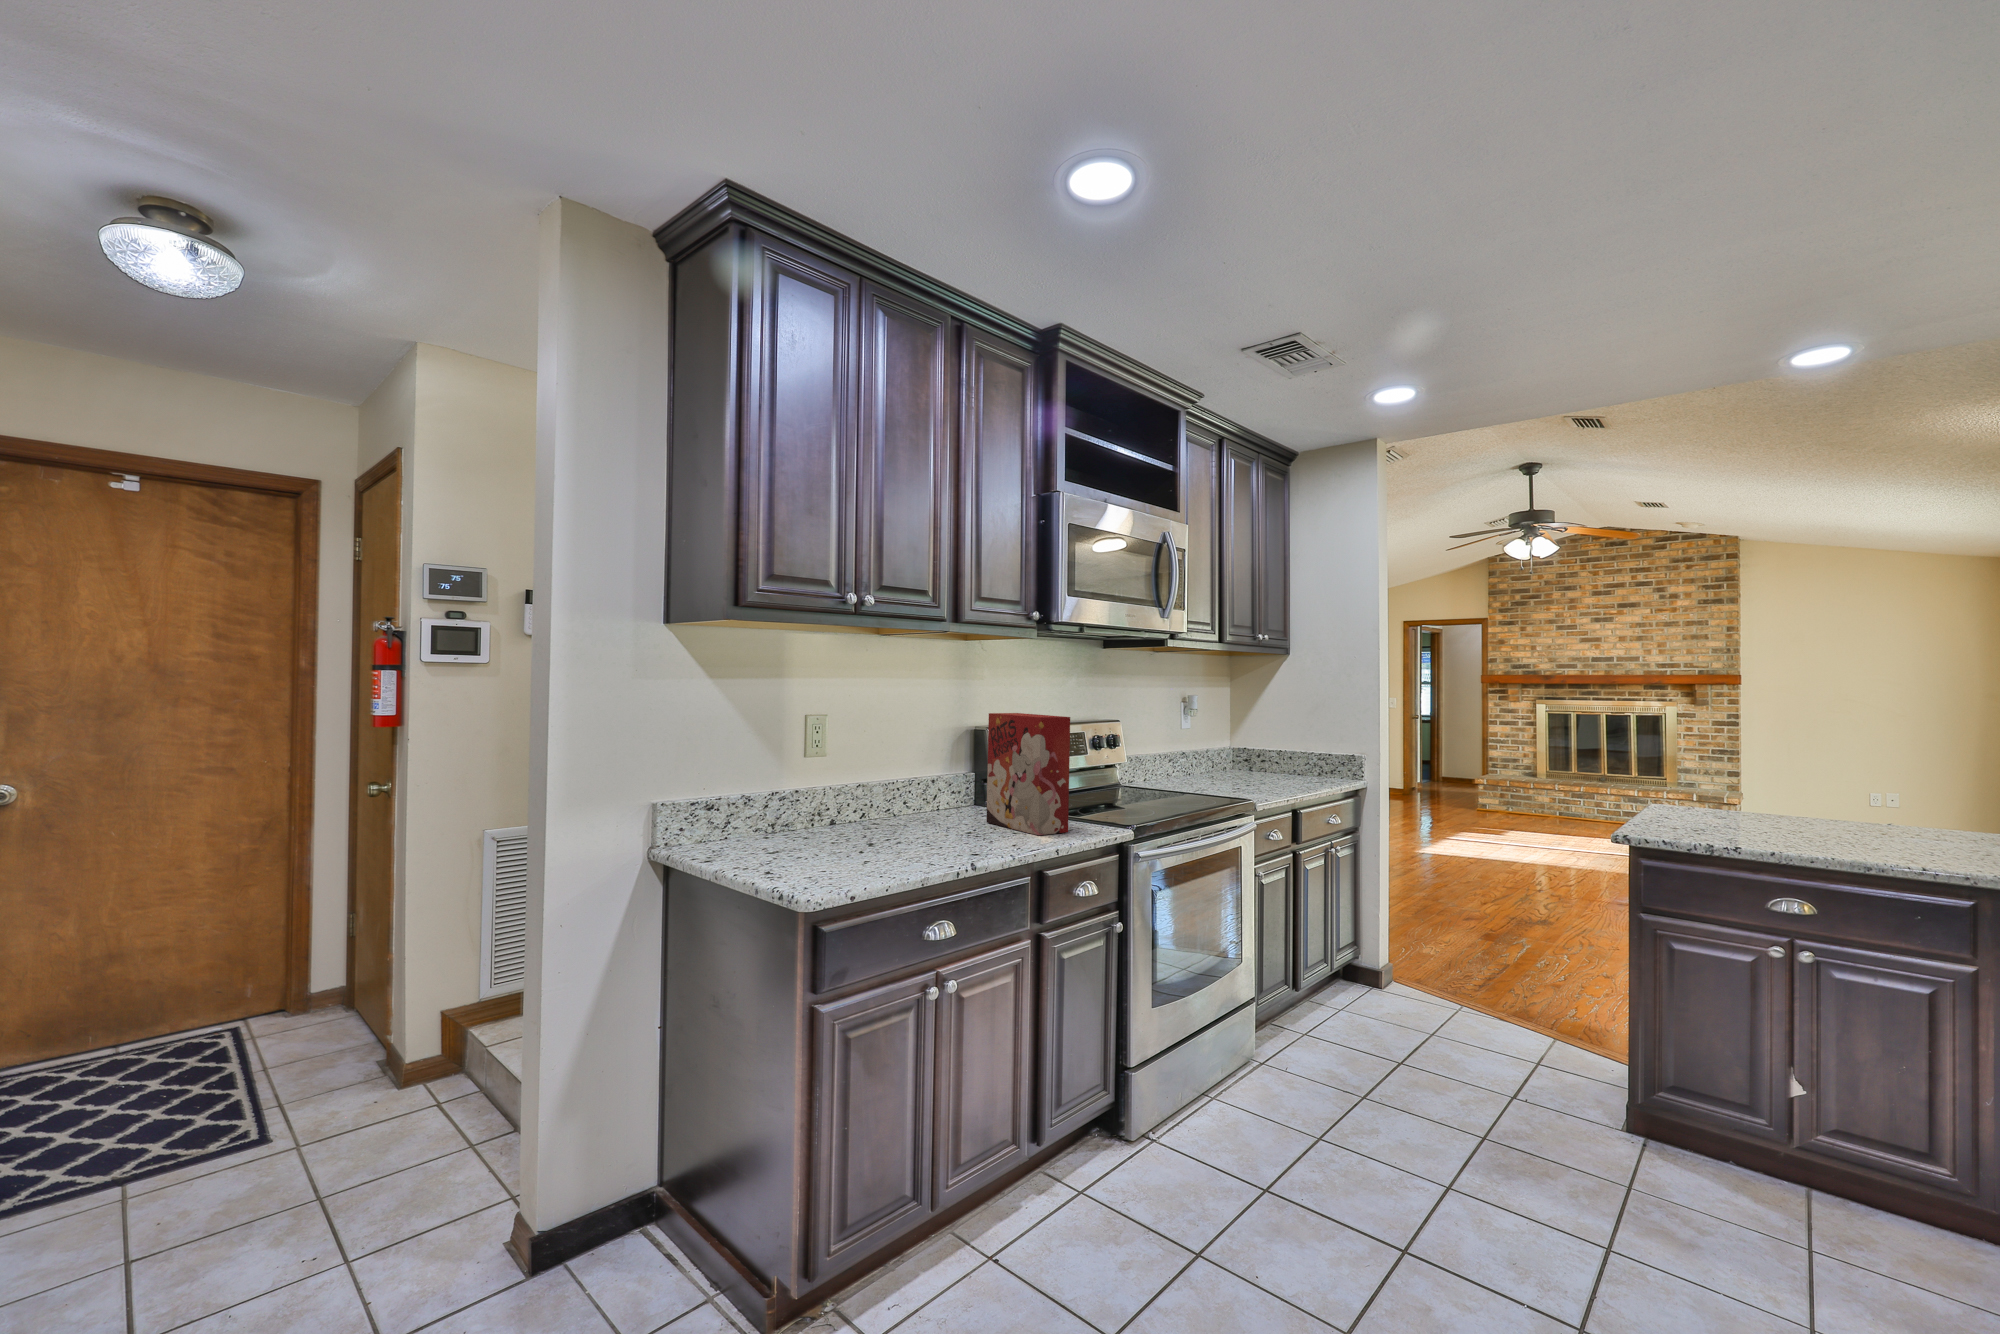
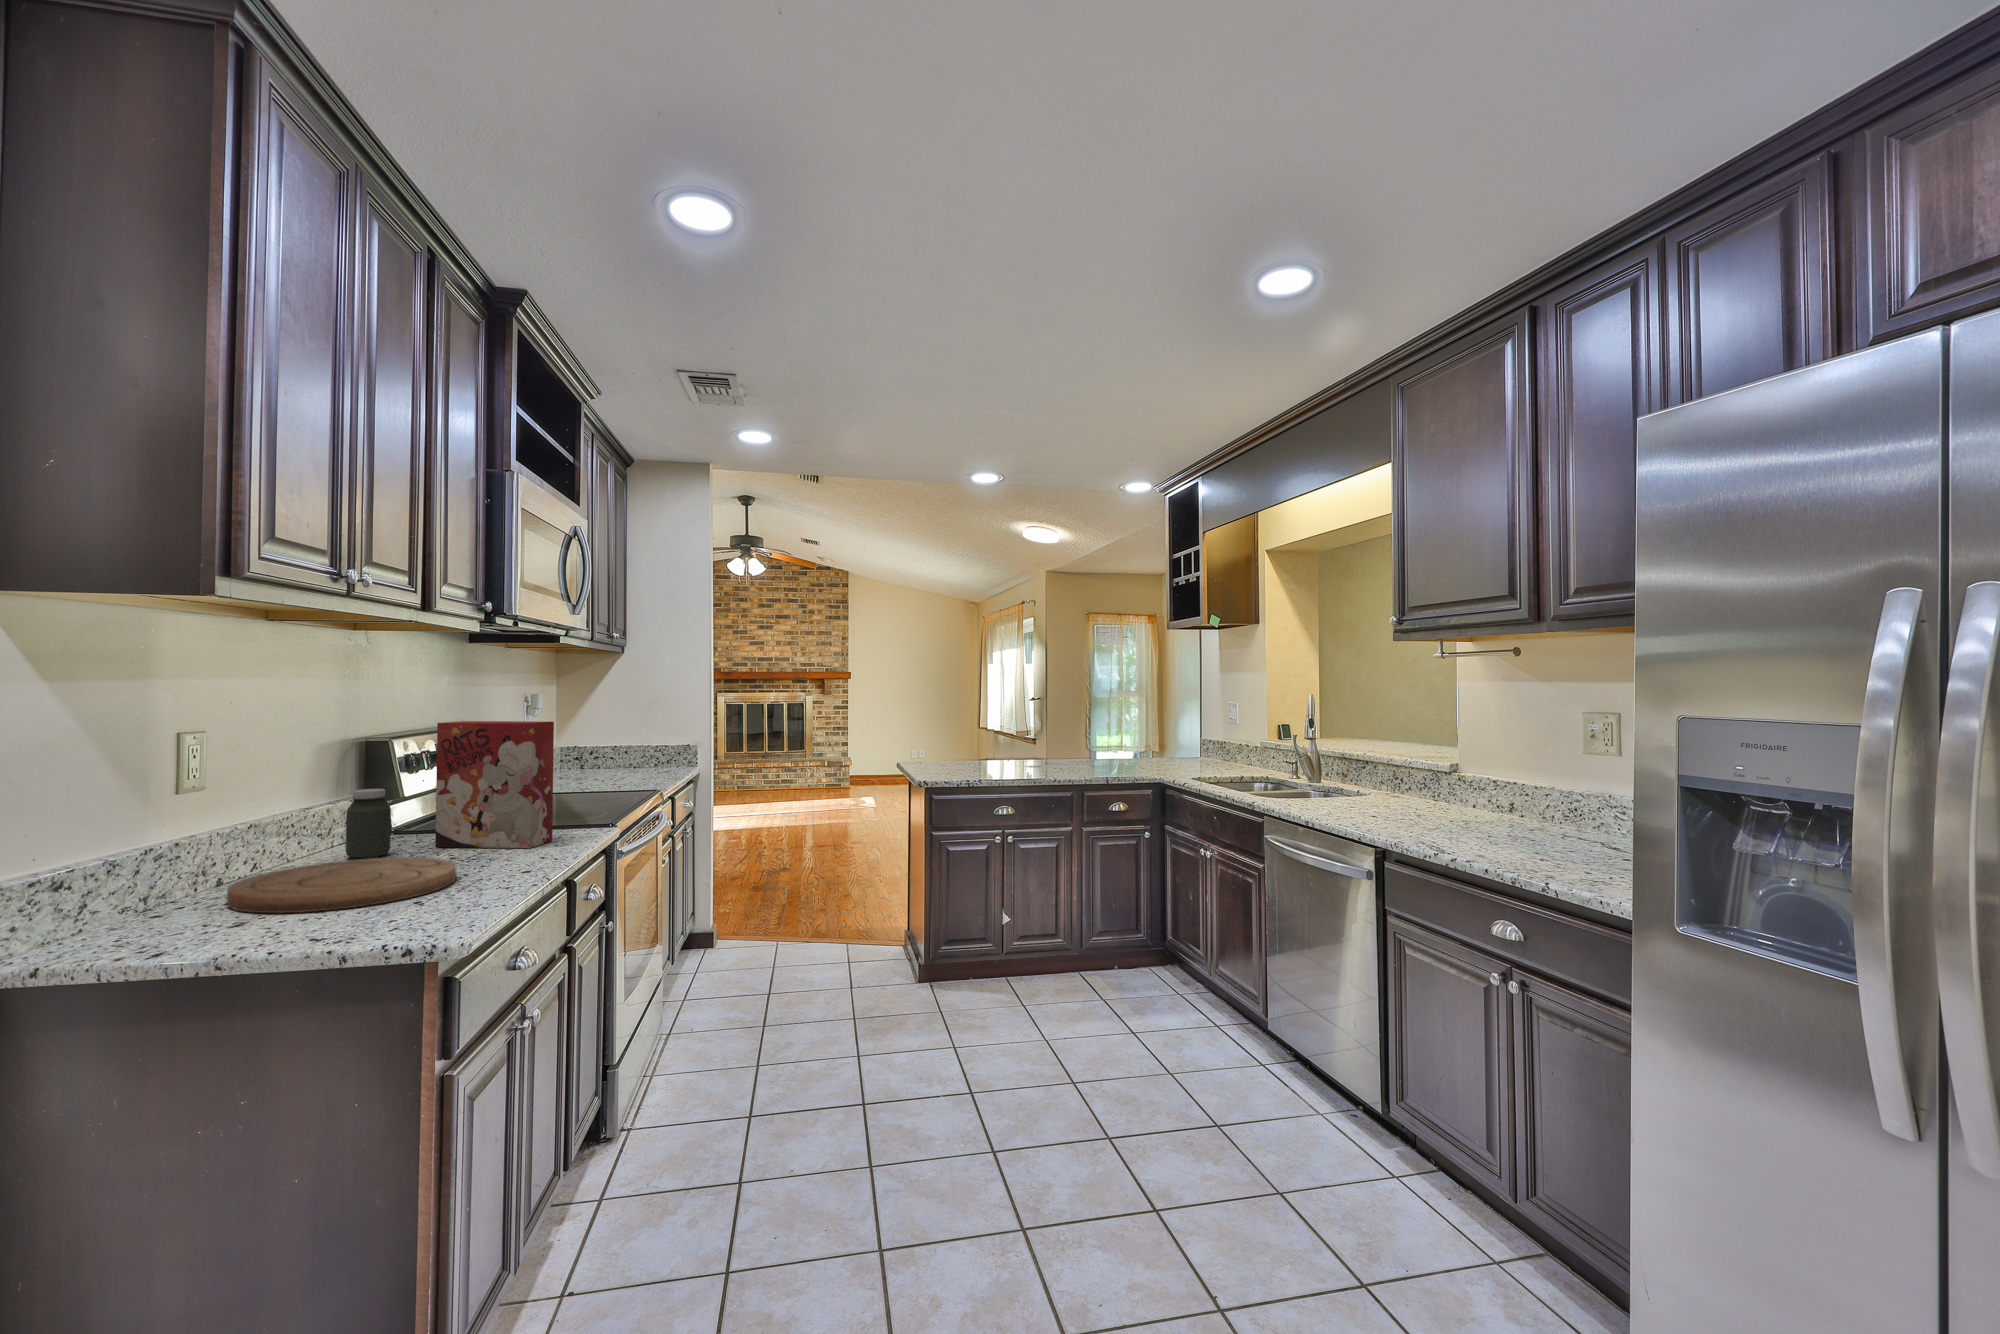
jar: none [923,765,953,823] -> present [346,789,391,858]
cutting board: none [792,820,942,858] -> present [227,857,456,913]

